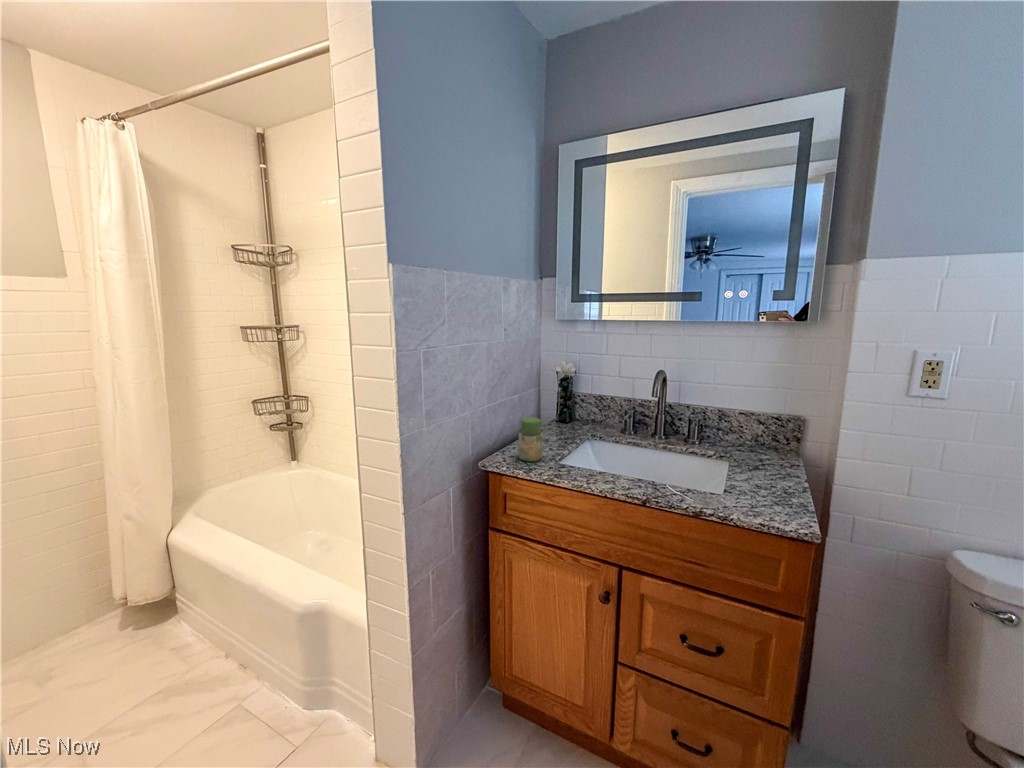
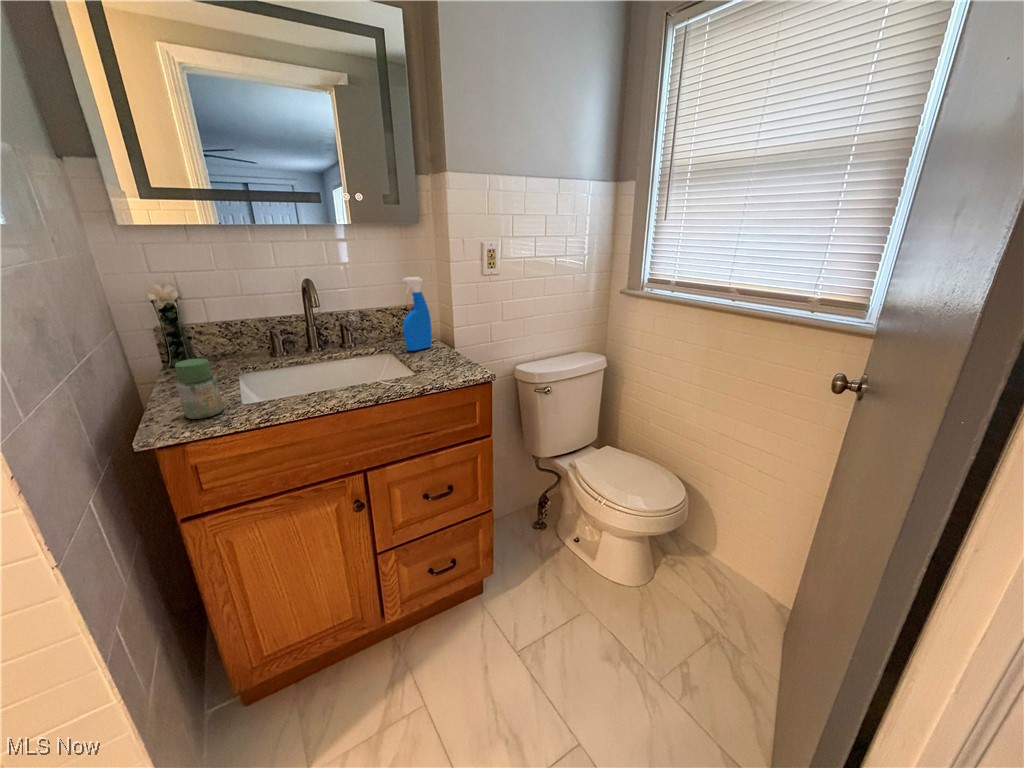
spray bottle: none [743,384,788,471] -> present [403,277,432,351]

